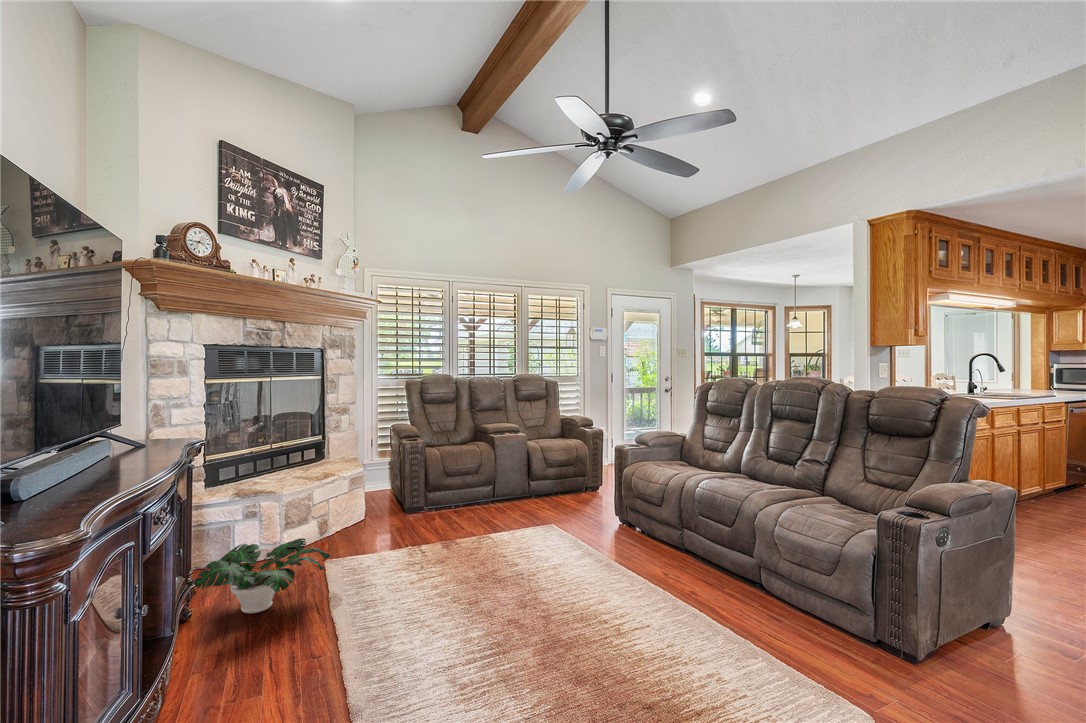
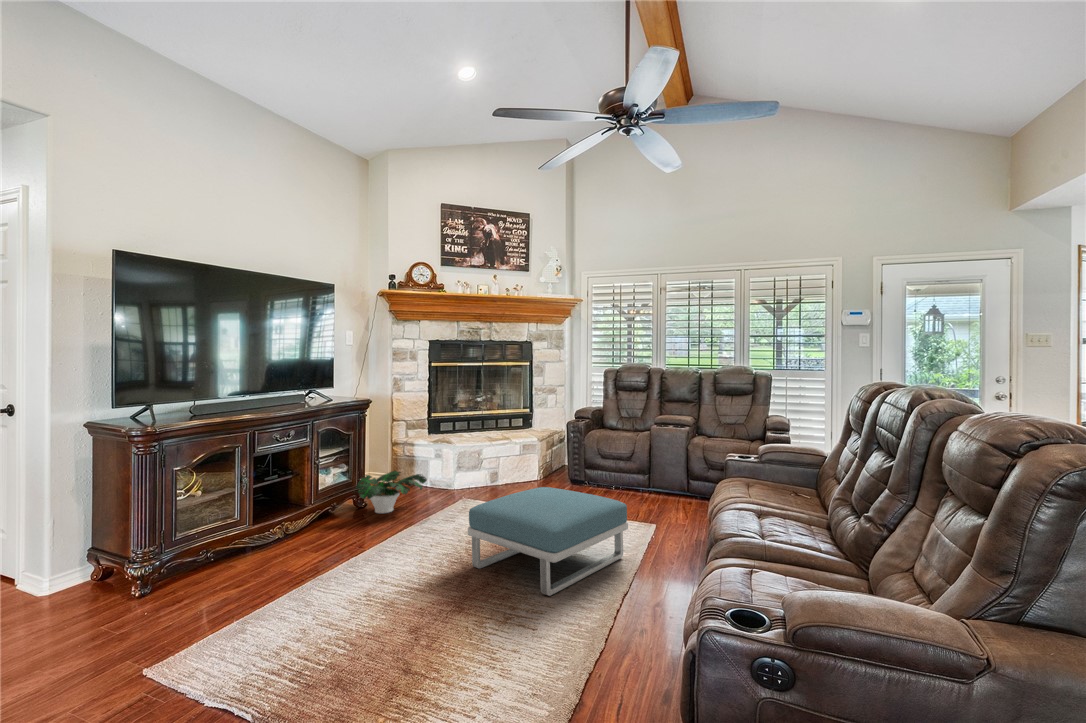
footstool: none [508,507,643,610] -> present [468,487,628,596]

